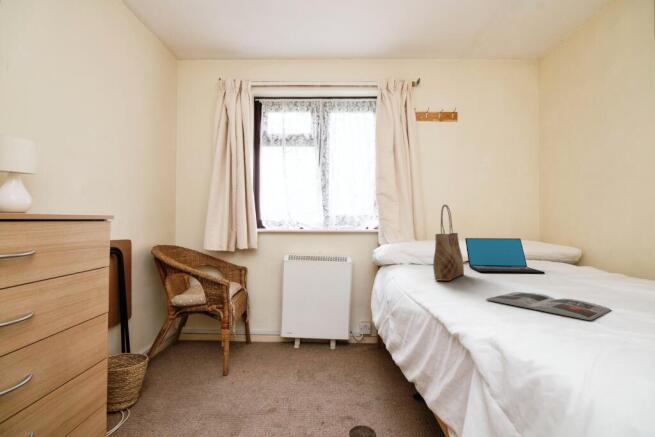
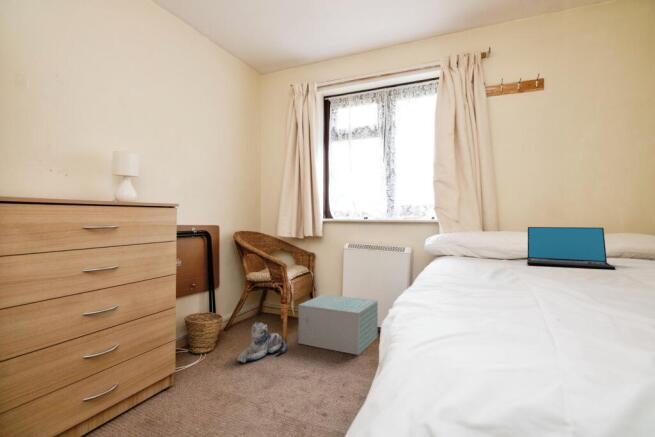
tote bag: present [433,205,464,281] -> none [452,188,502,268]
magazine: present [487,292,611,320] -> none [465,280,594,304]
storage box: none [244,312,322,375] -> present [298,294,378,355]
plush toy: none [180,357,235,413] -> present [237,322,287,363]

